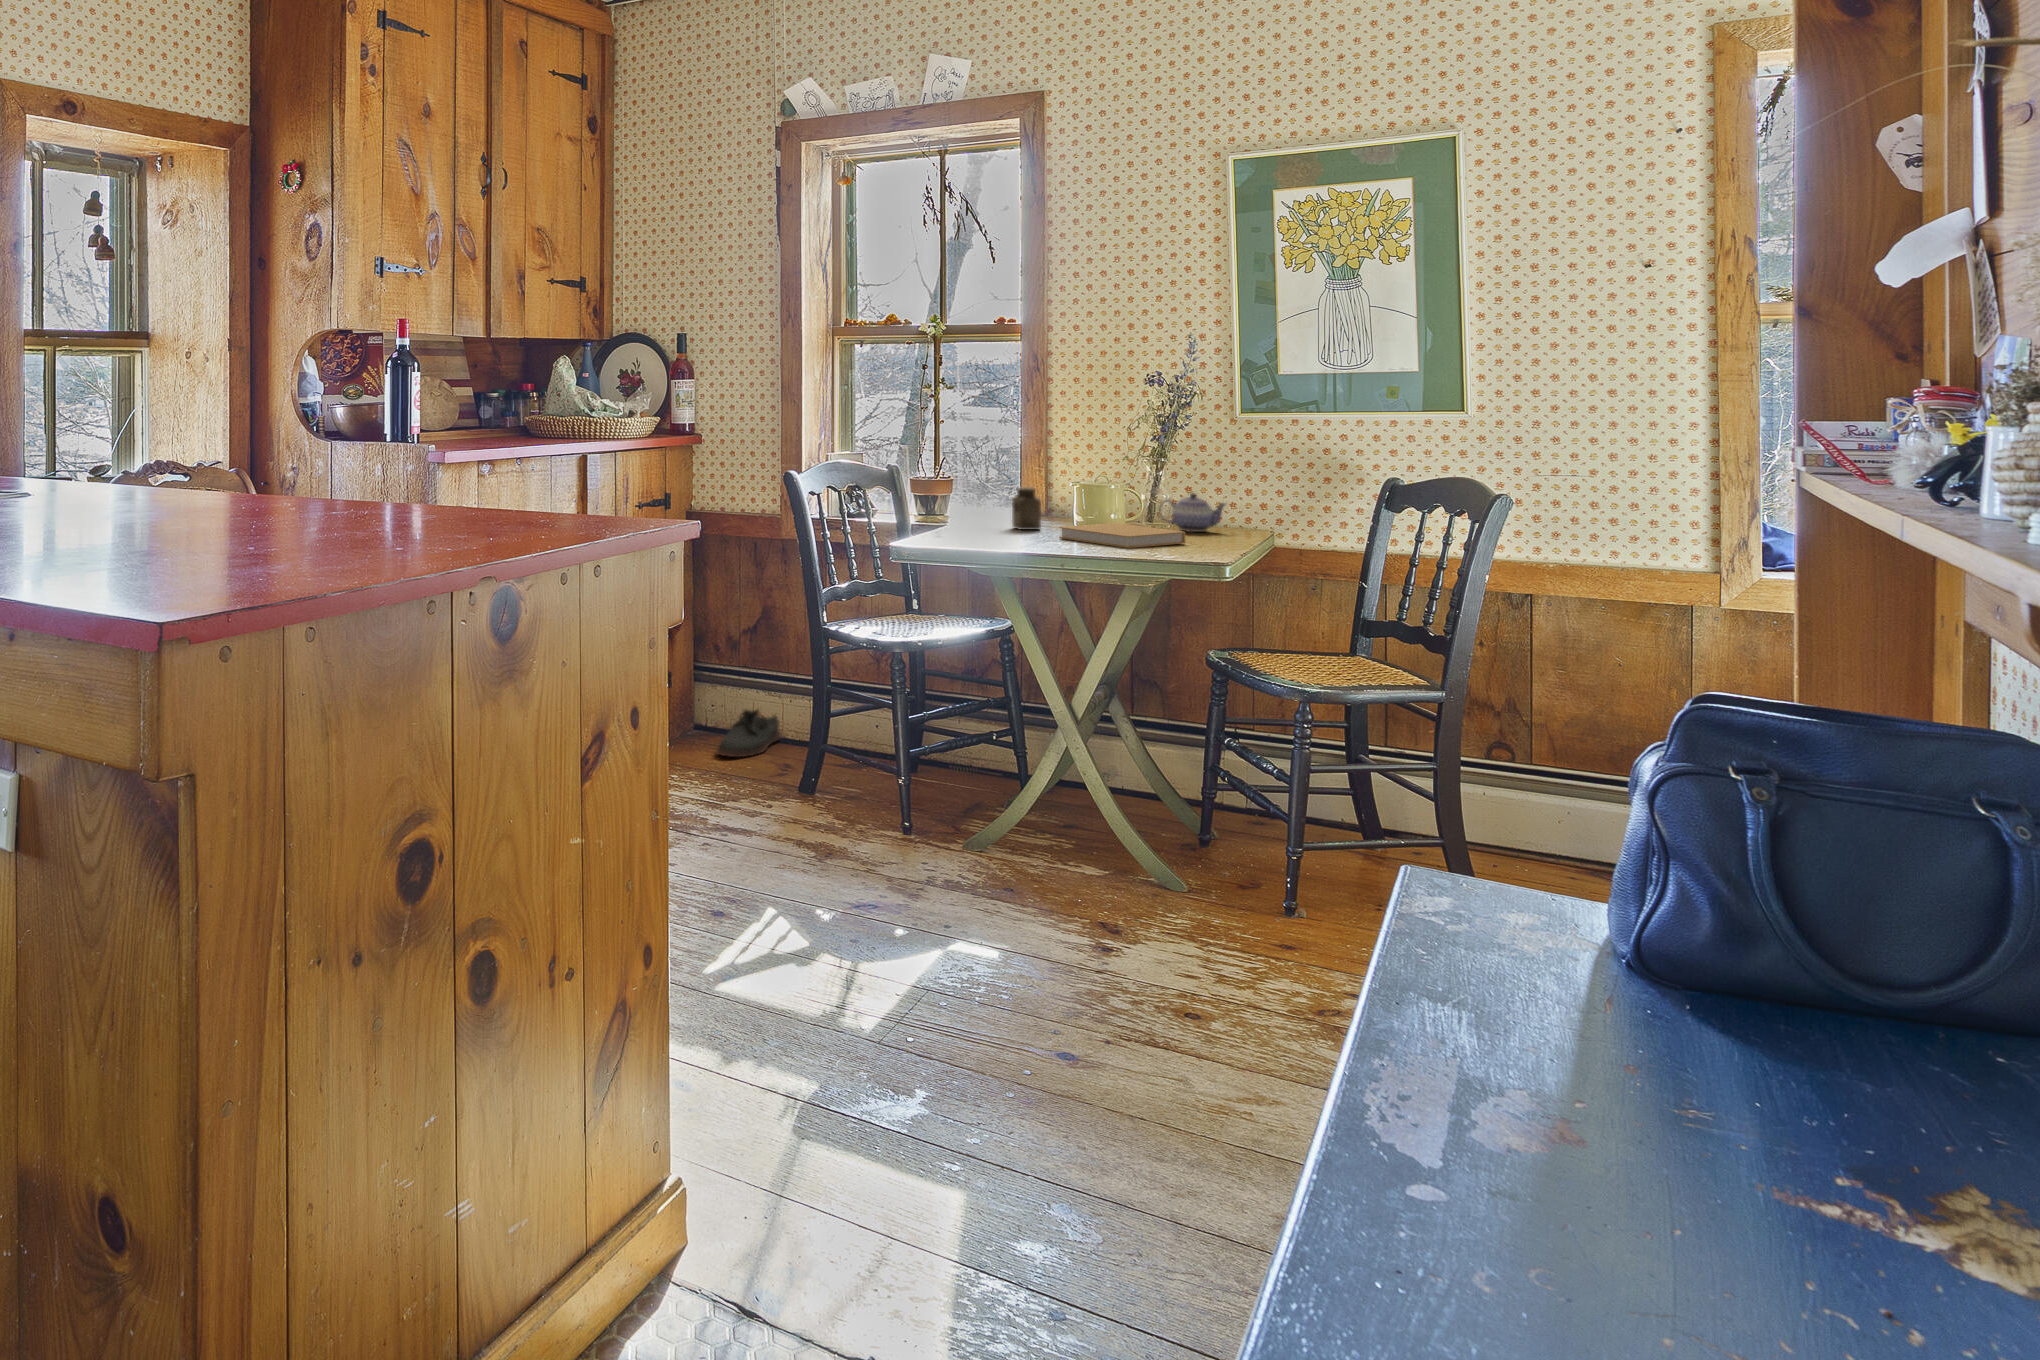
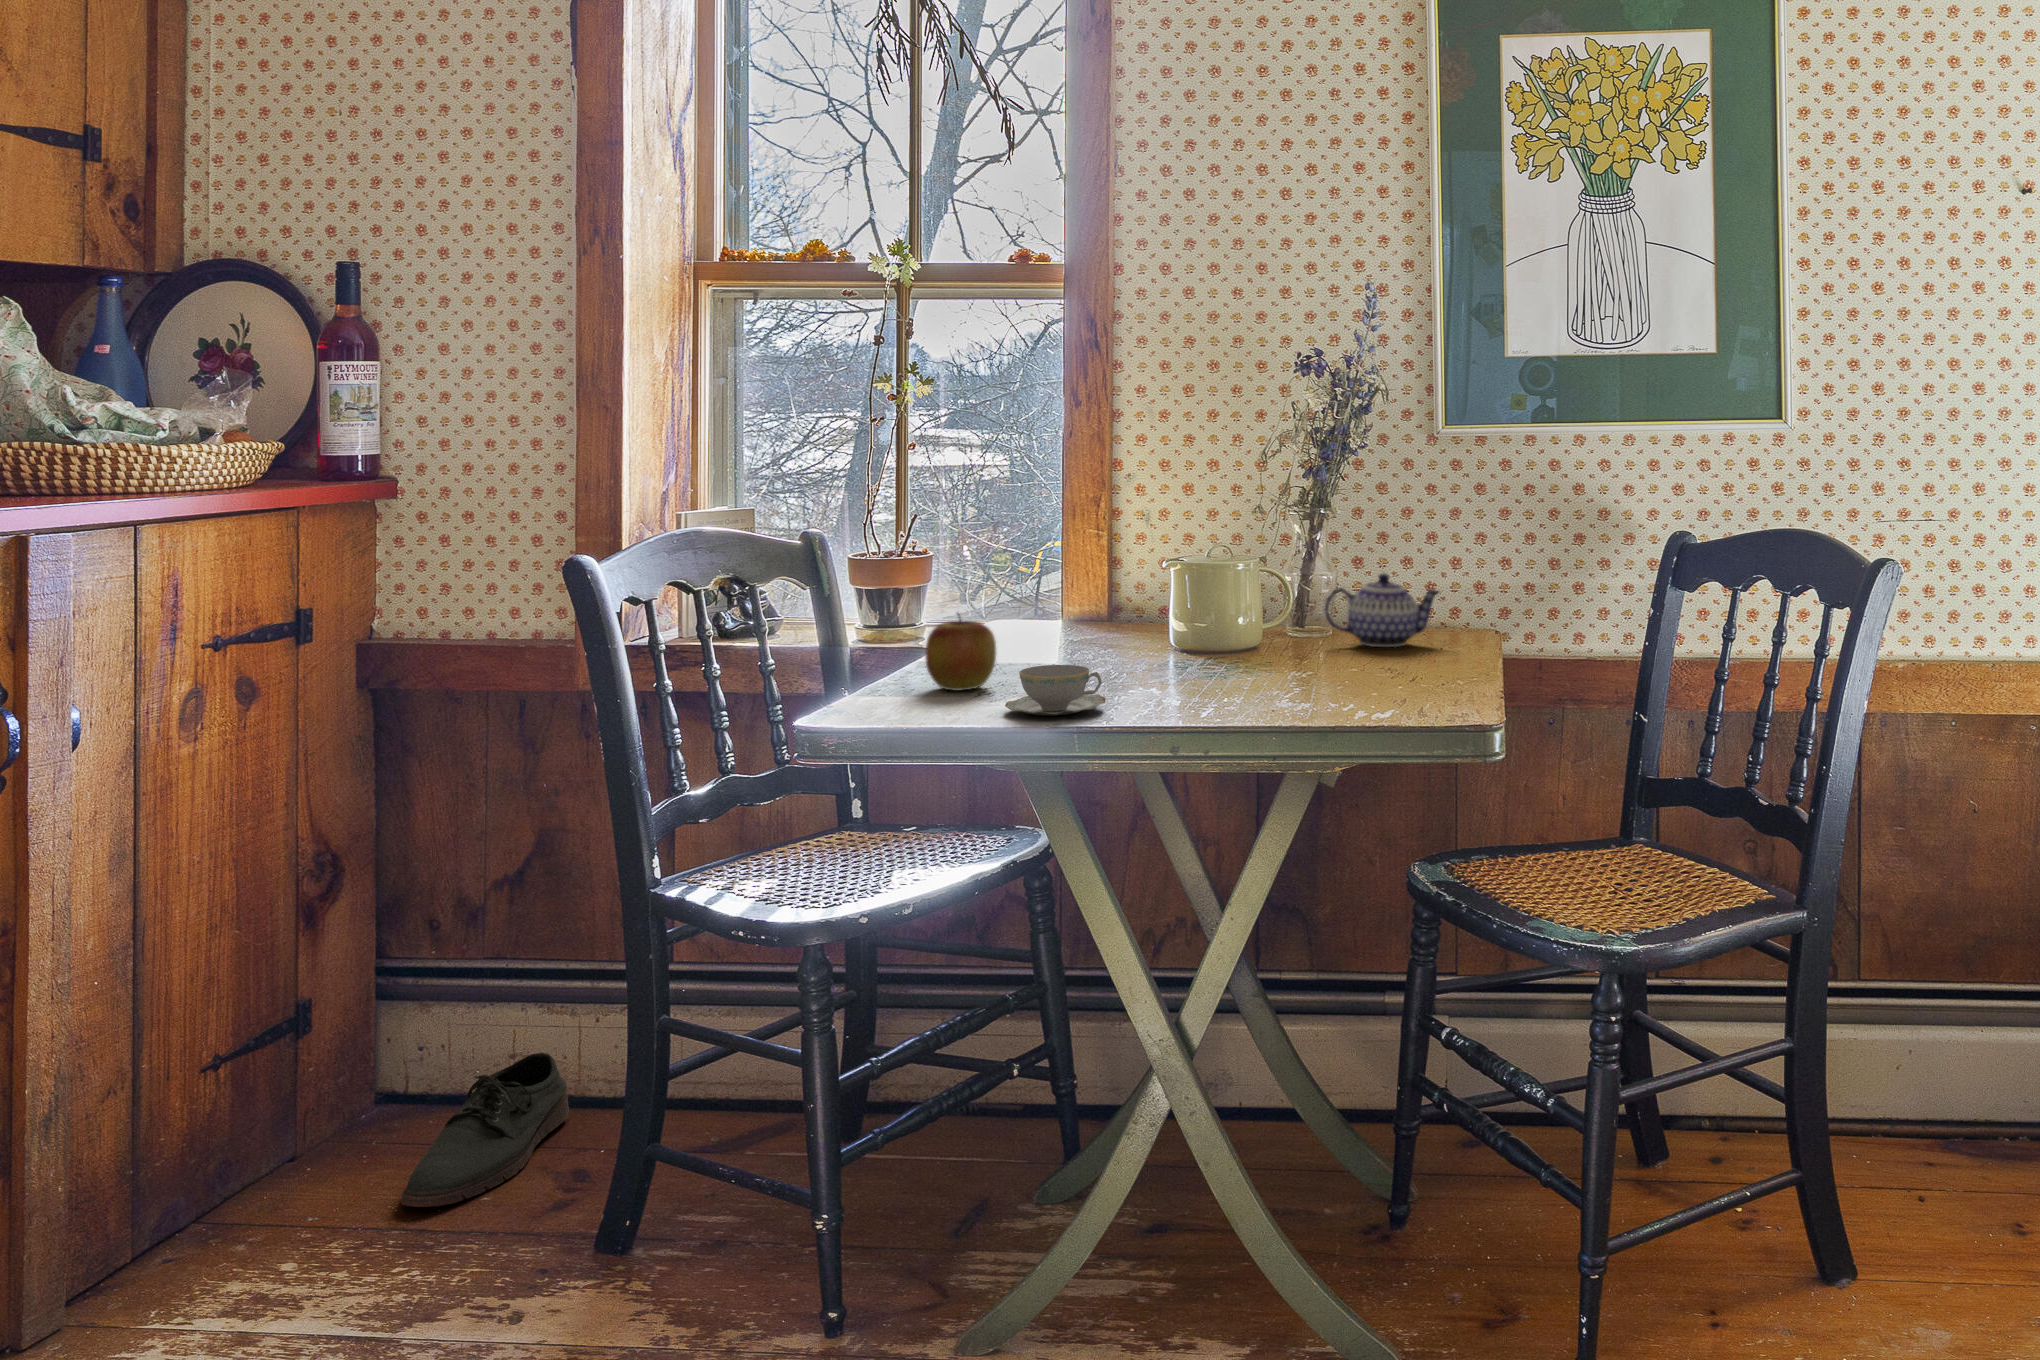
salt shaker: present [1012,487,1041,530] -> none [1061,578,1119,668]
apple: none [943,497,977,533] -> present [925,614,996,691]
teacup: none [977,521,1025,542] -> present [1005,665,1105,716]
book: present [1059,523,1185,548] -> none [1167,644,1405,709]

